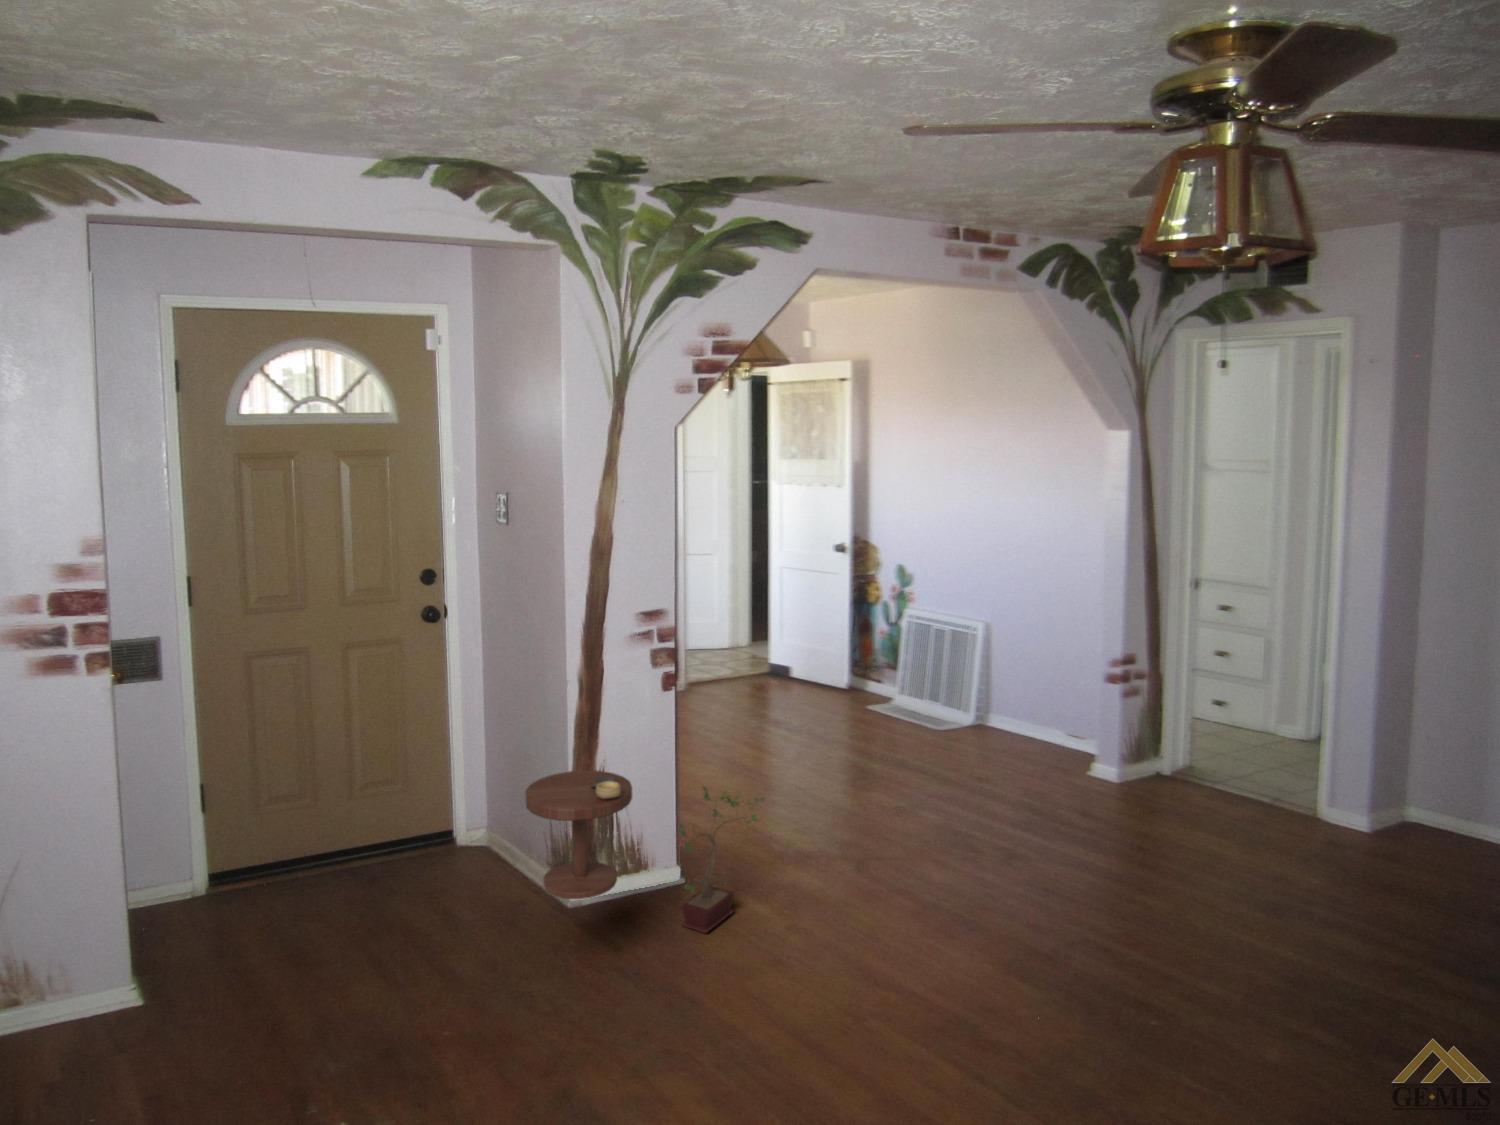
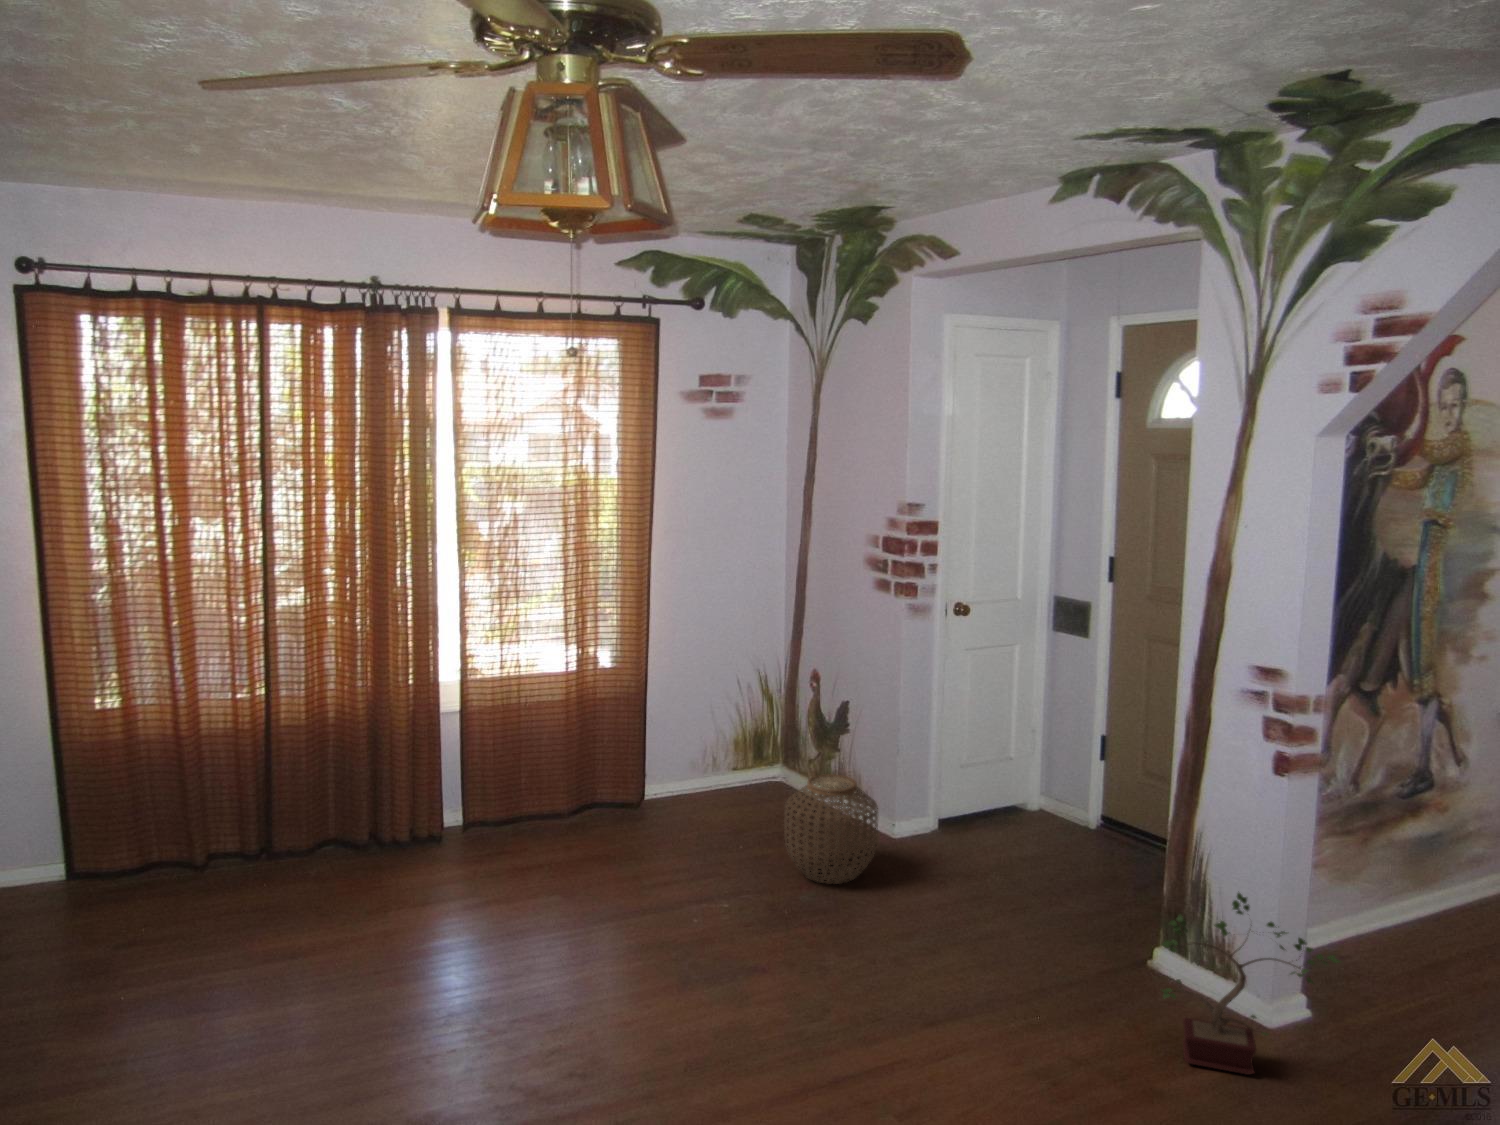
side table: present [525,770,632,899] -> none [1000,794,1117,1005]
woven basket: none [91,904,246,1069] -> present [784,774,878,884]

